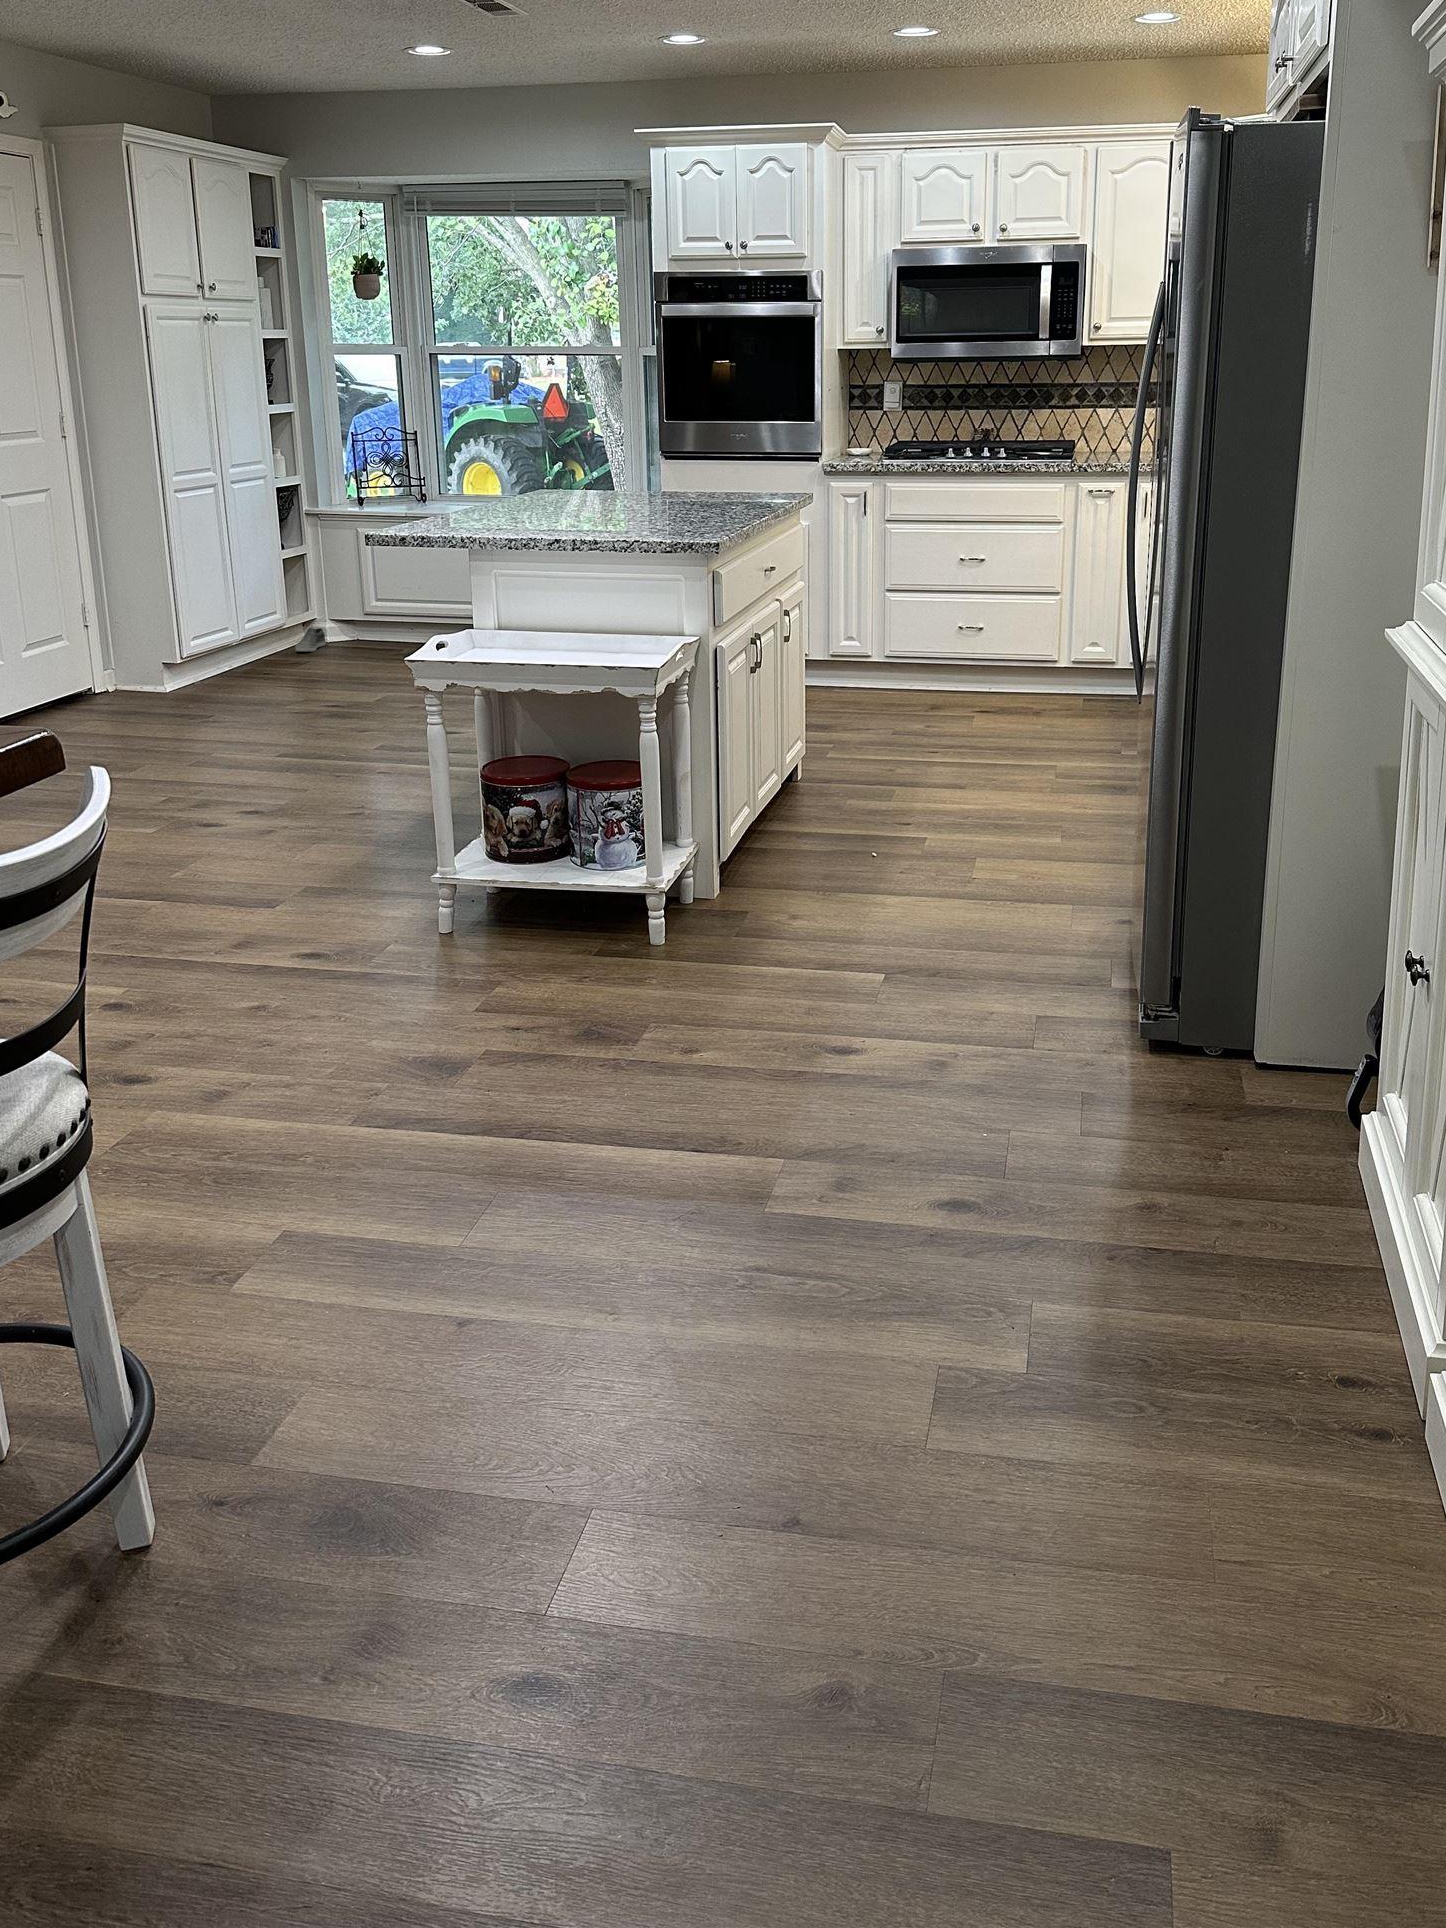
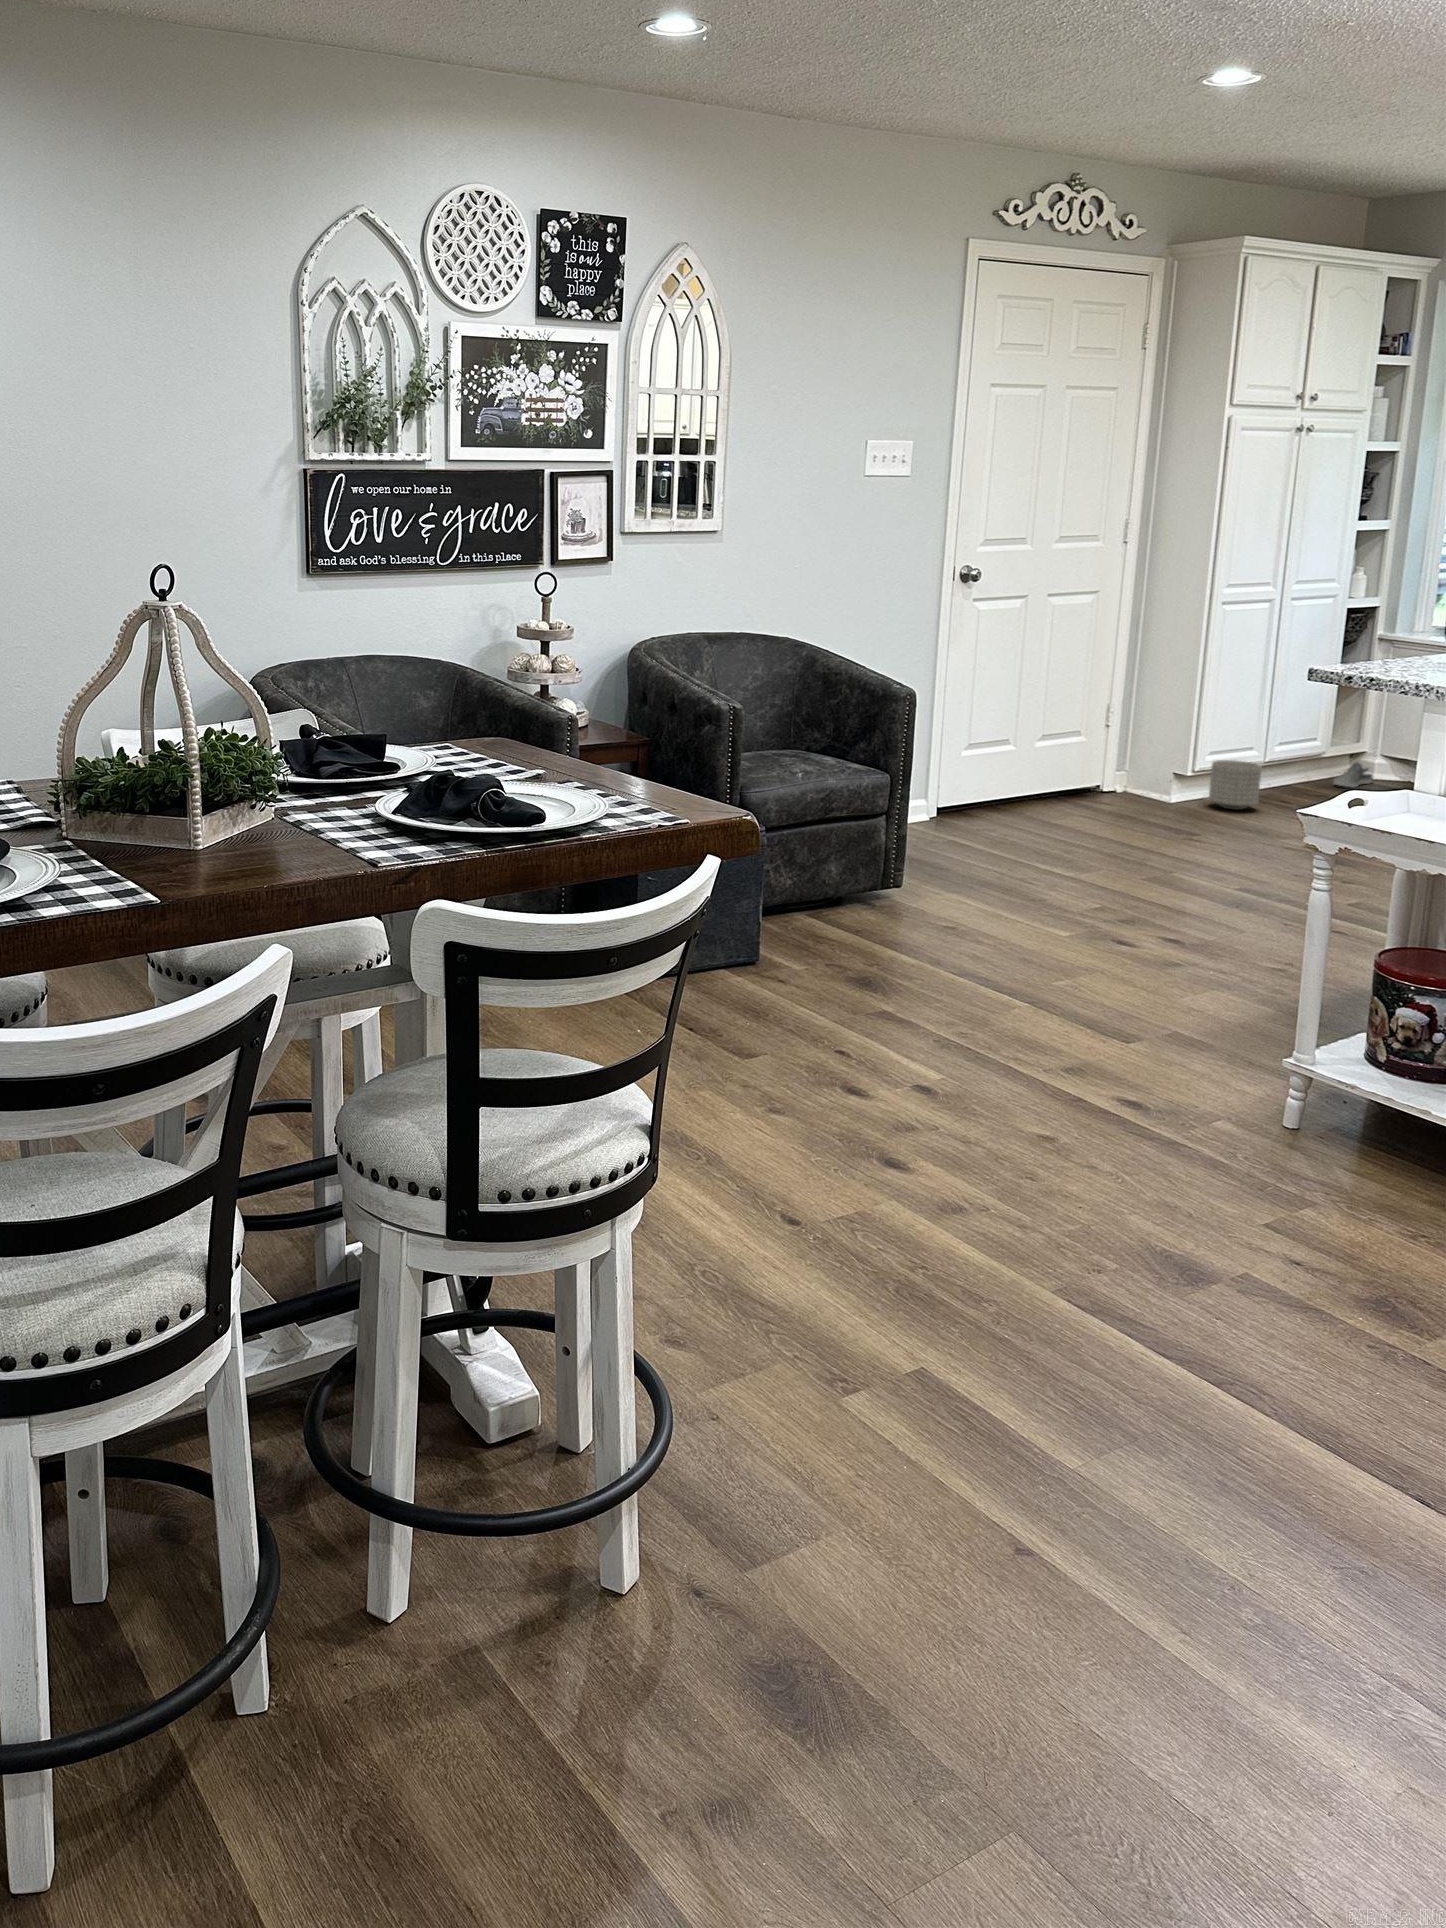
planter: none [195,641,246,689] -> present [1209,760,1262,810]

